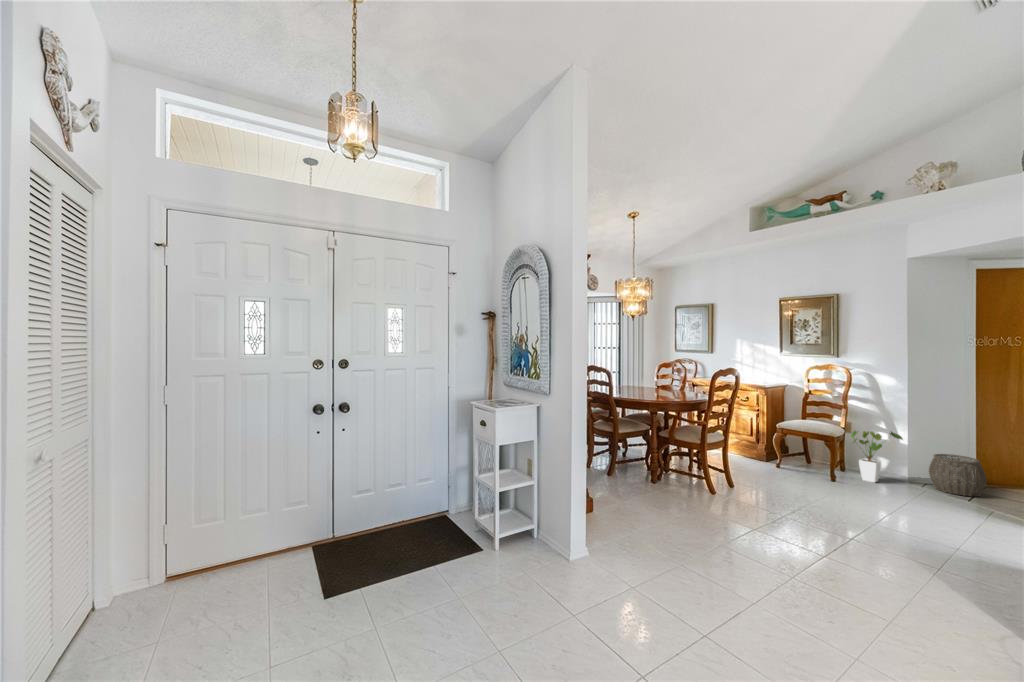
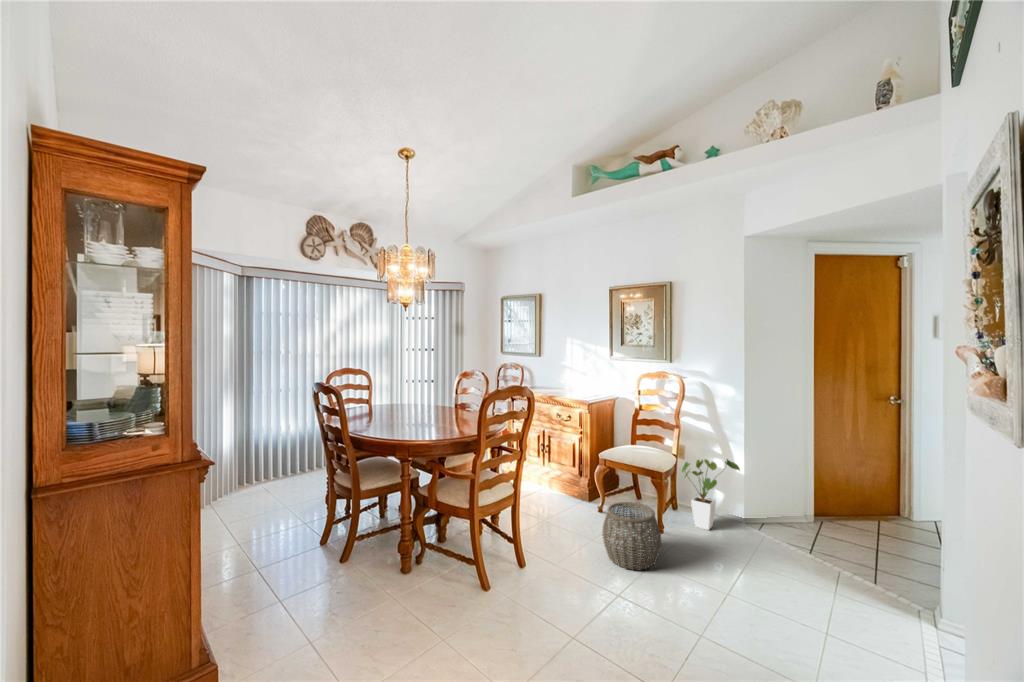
woven basket: present [929,454,987,496] -> present [602,502,661,570]

